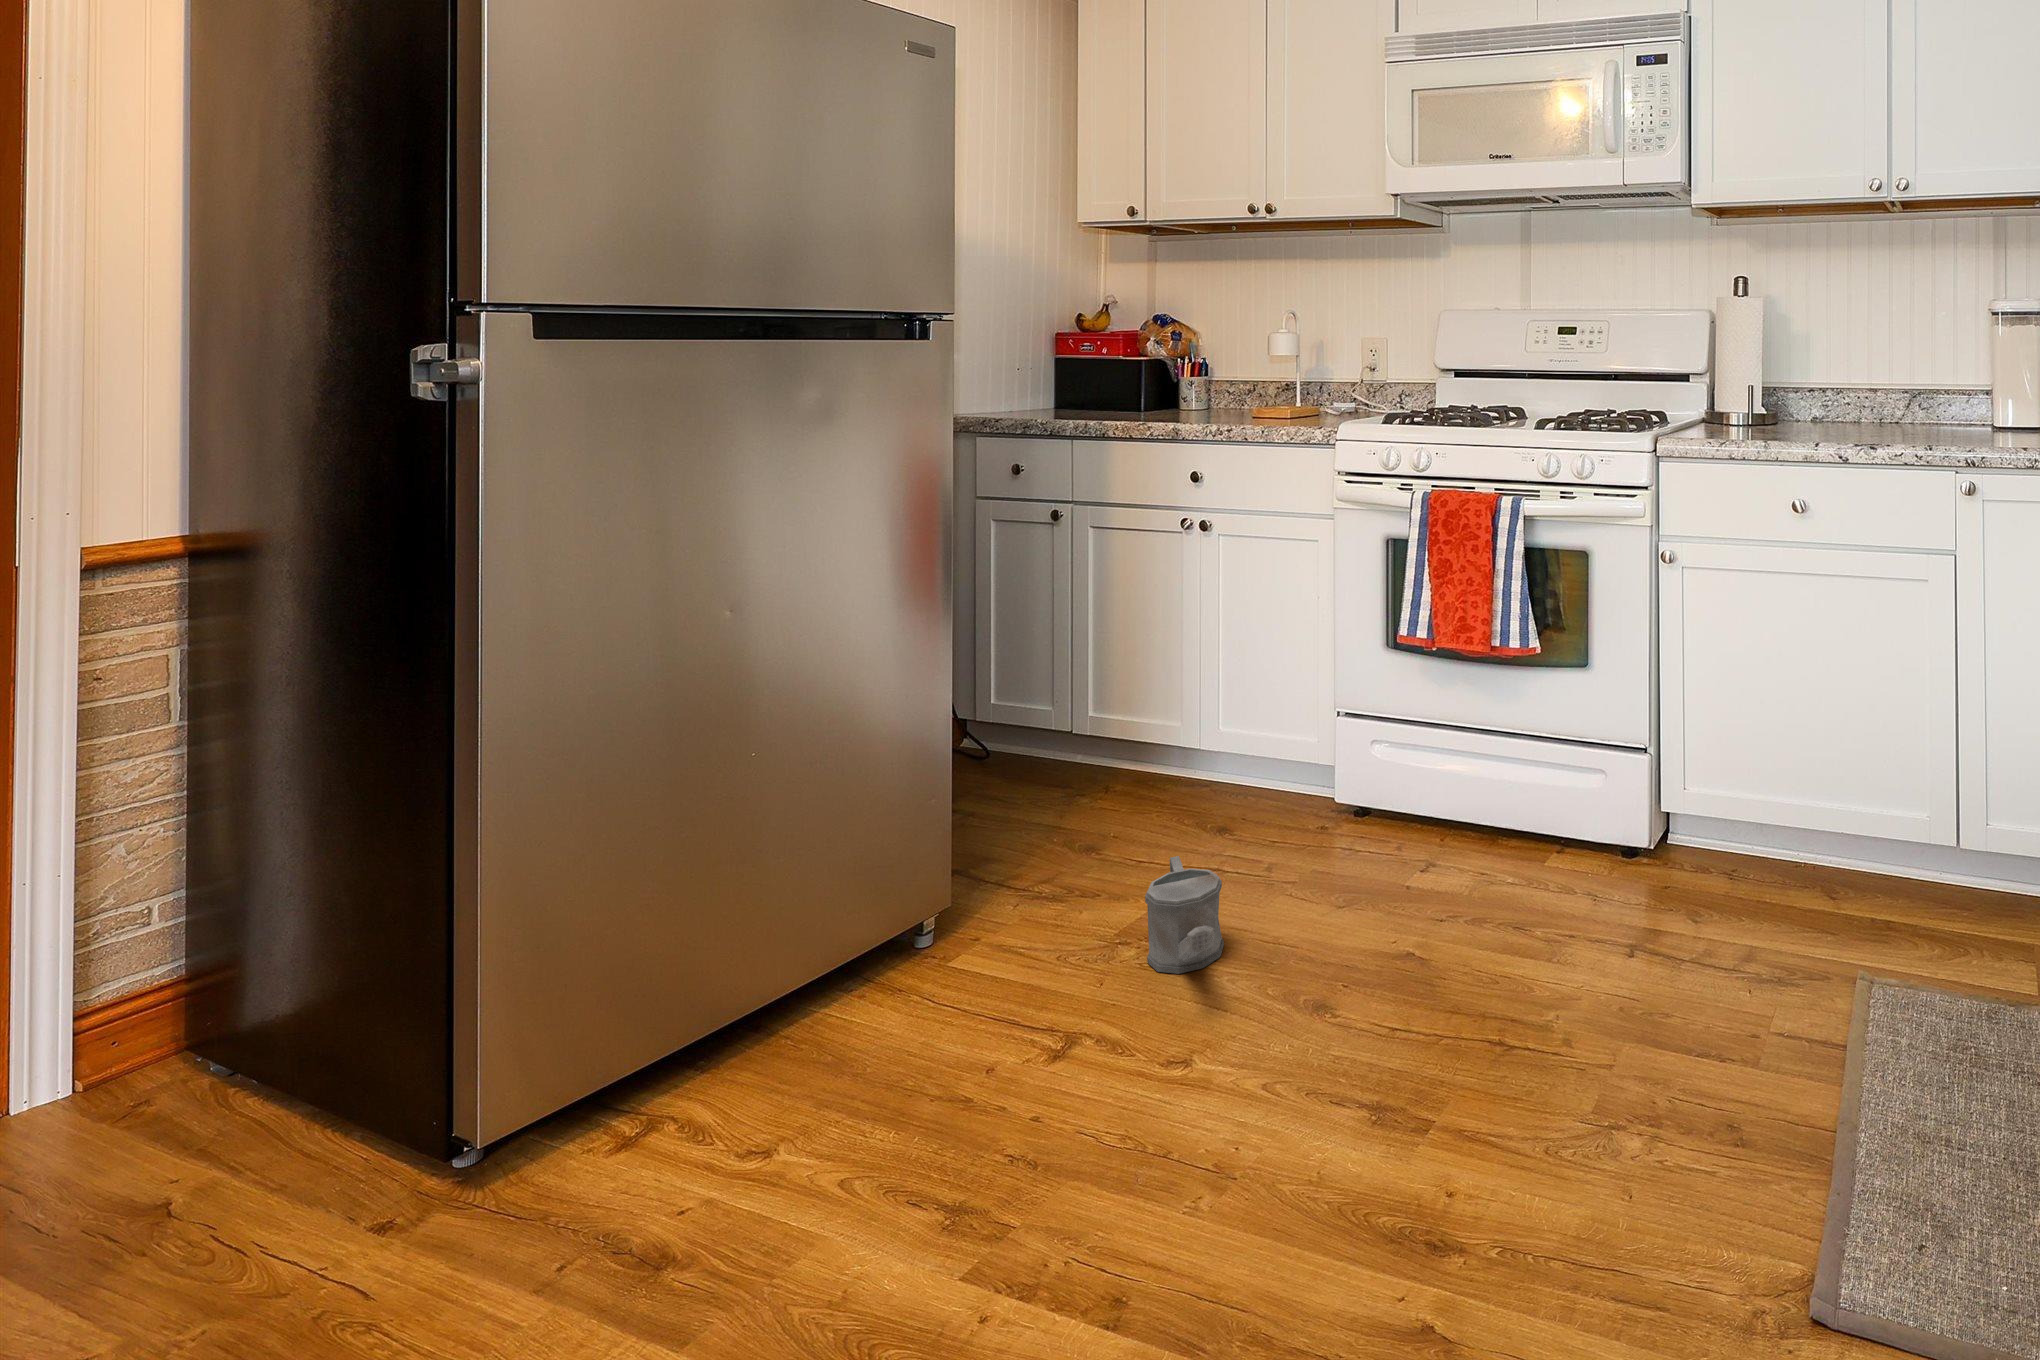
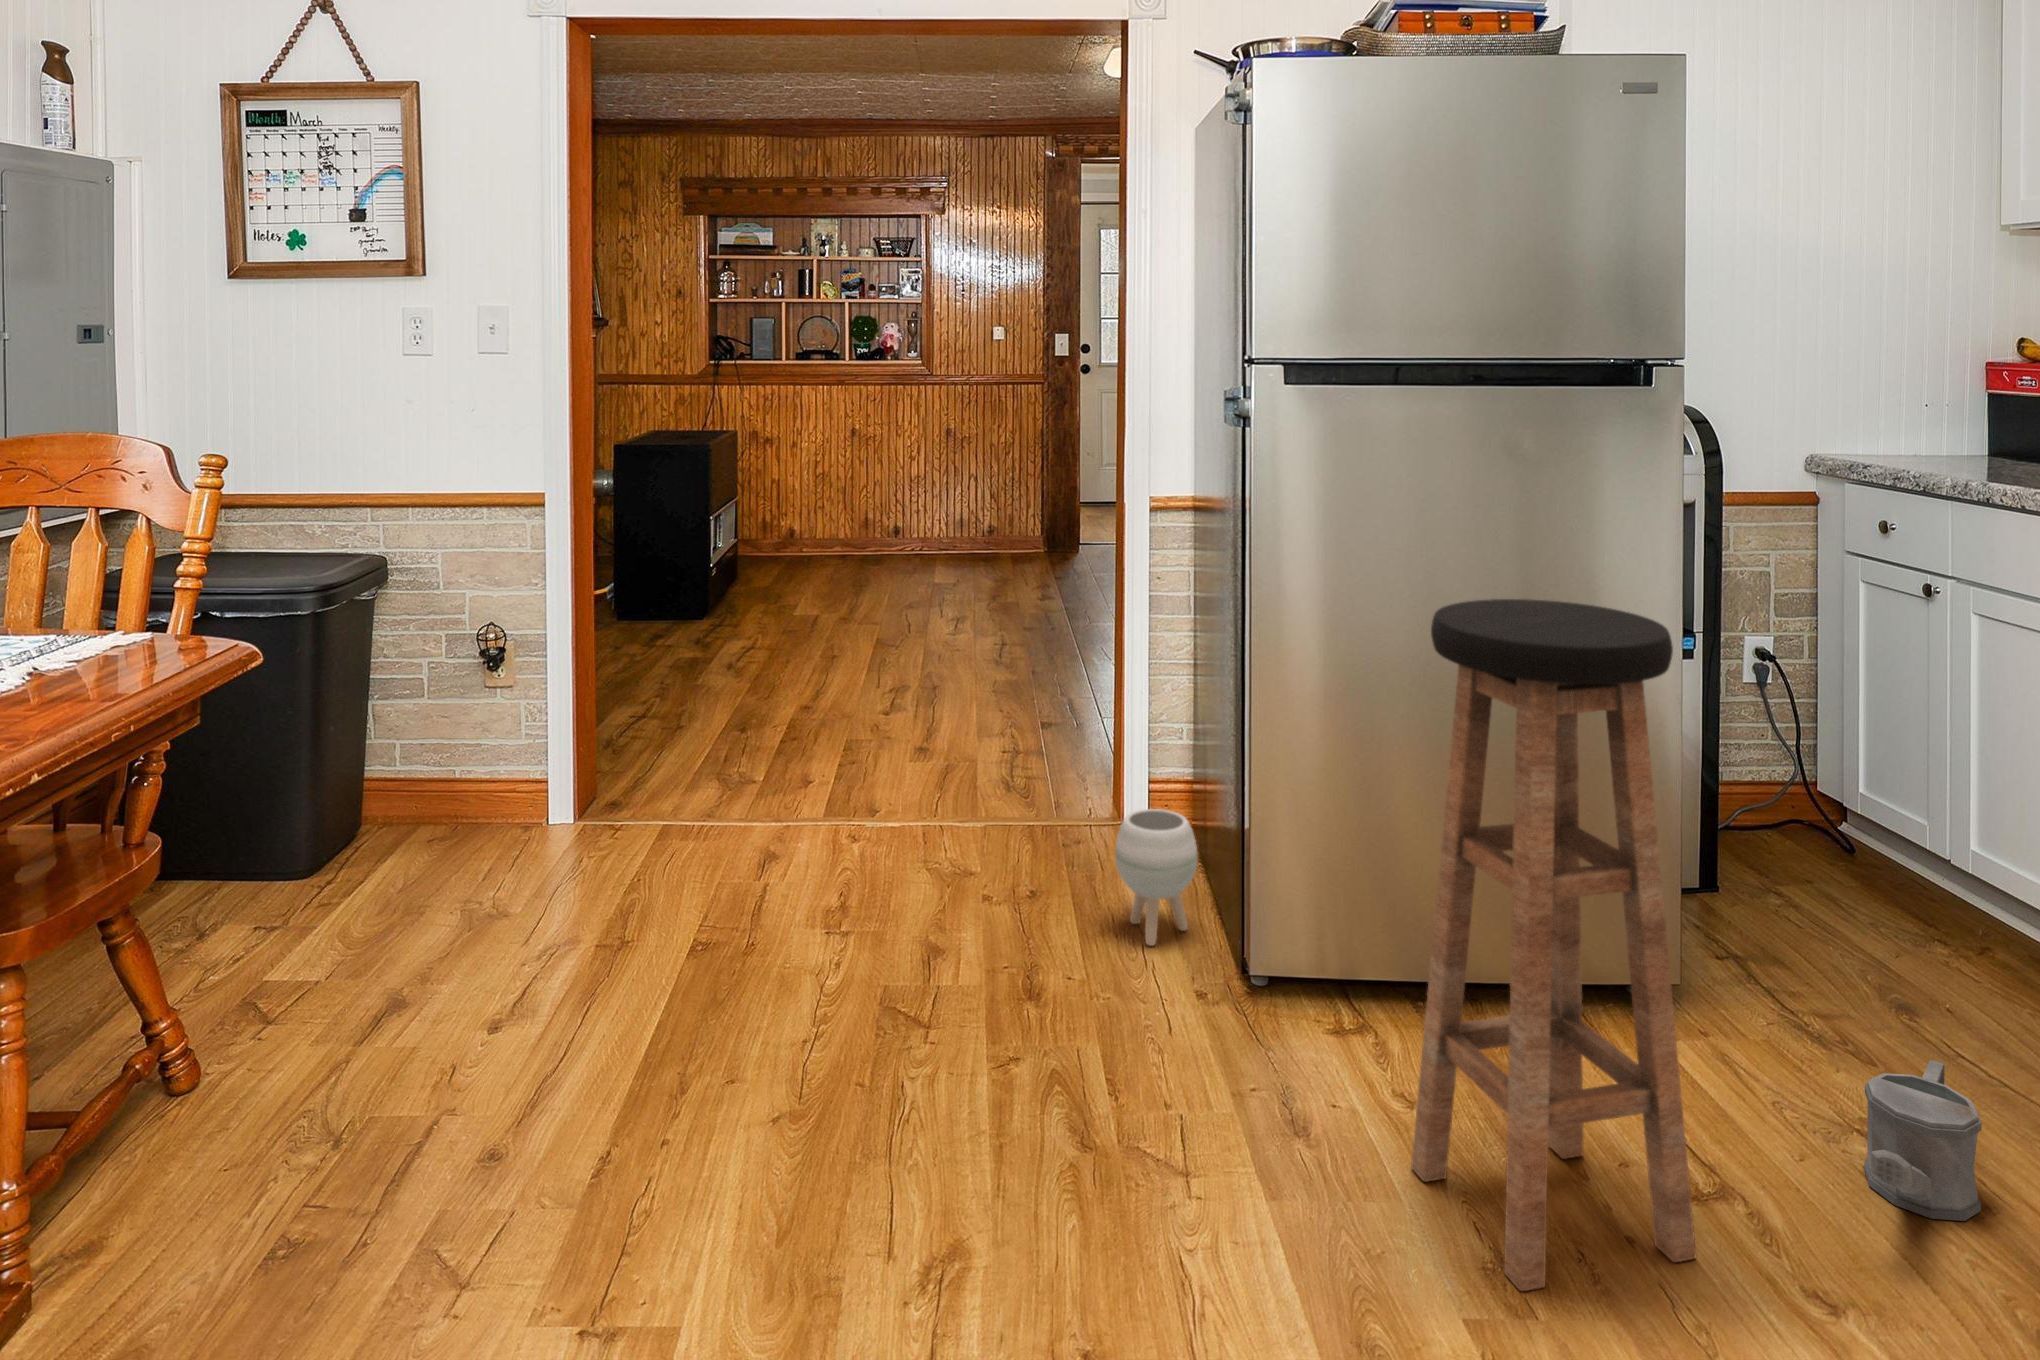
bar stool: none [809,560,1090,1225] -> present [1411,599,1696,1291]
planter: none [154,1007,325,1215] -> present [1115,809,1198,946]

